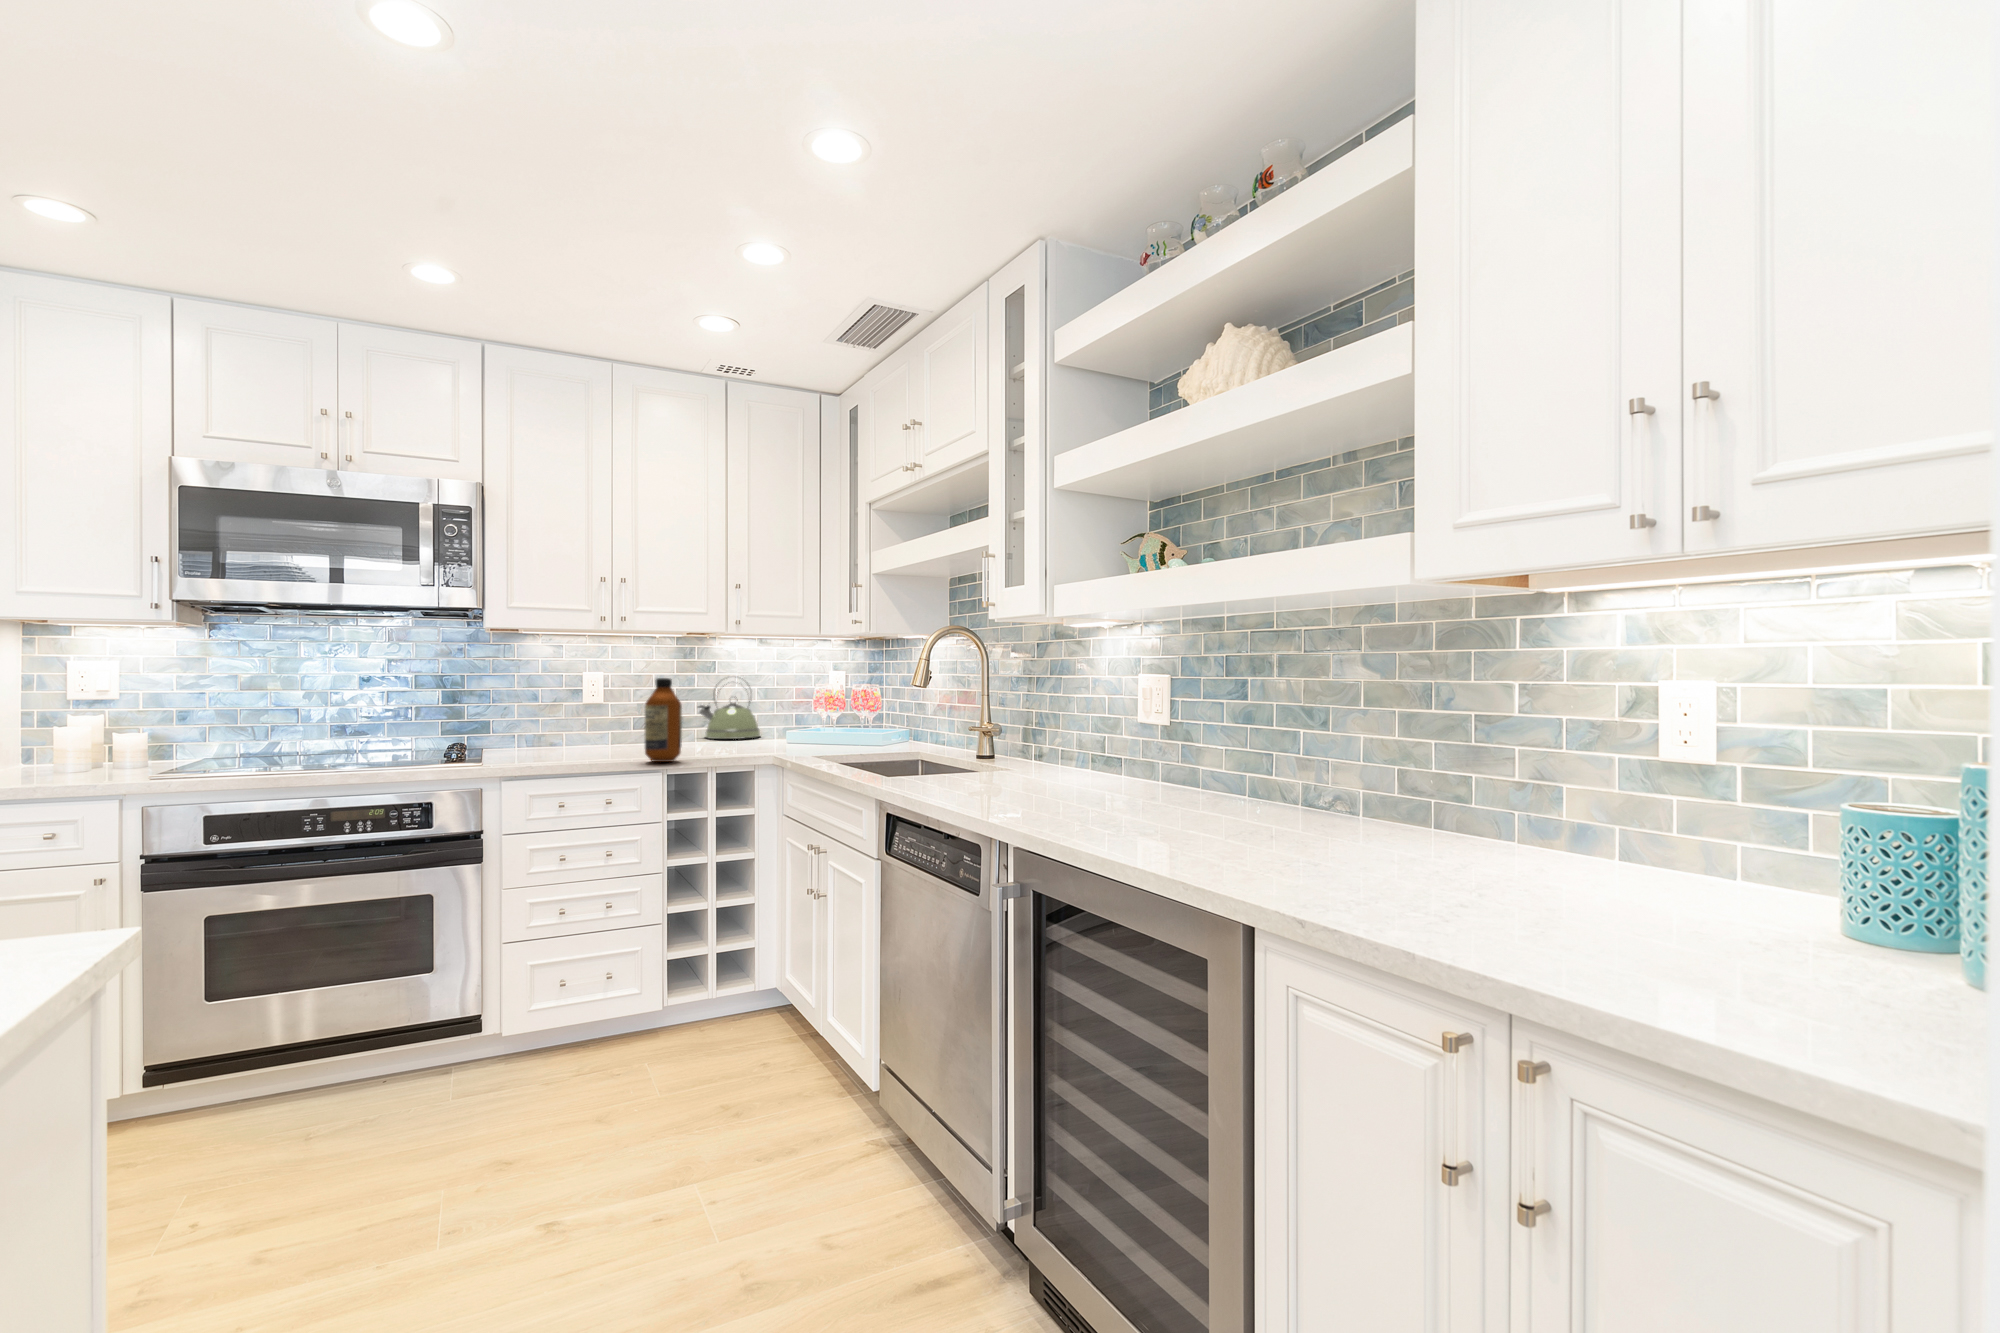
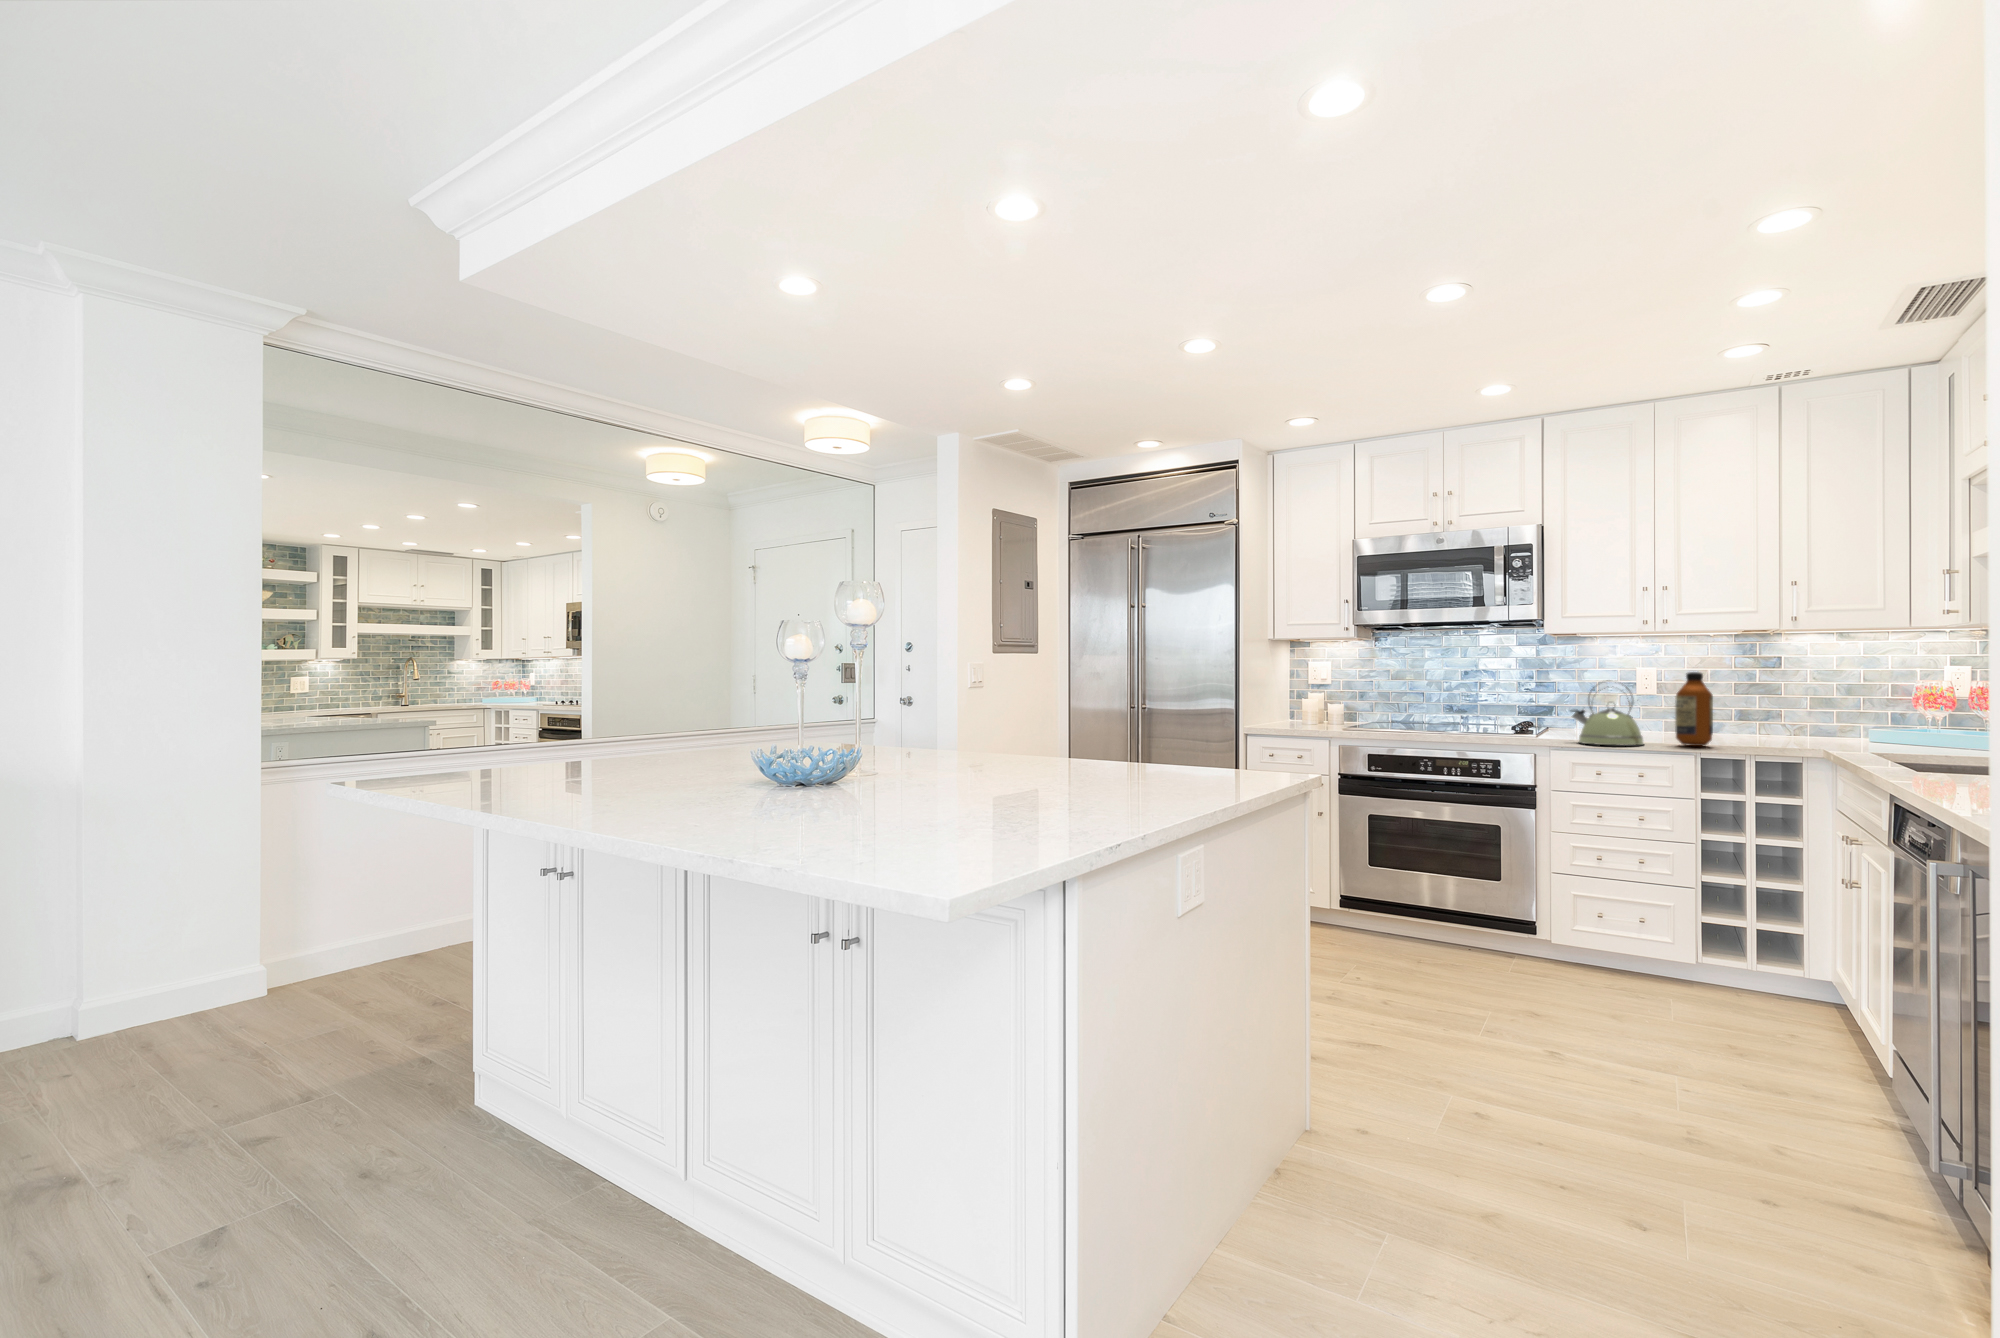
kettle: present [698,678,760,739] -> present [1571,682,1644,745]

